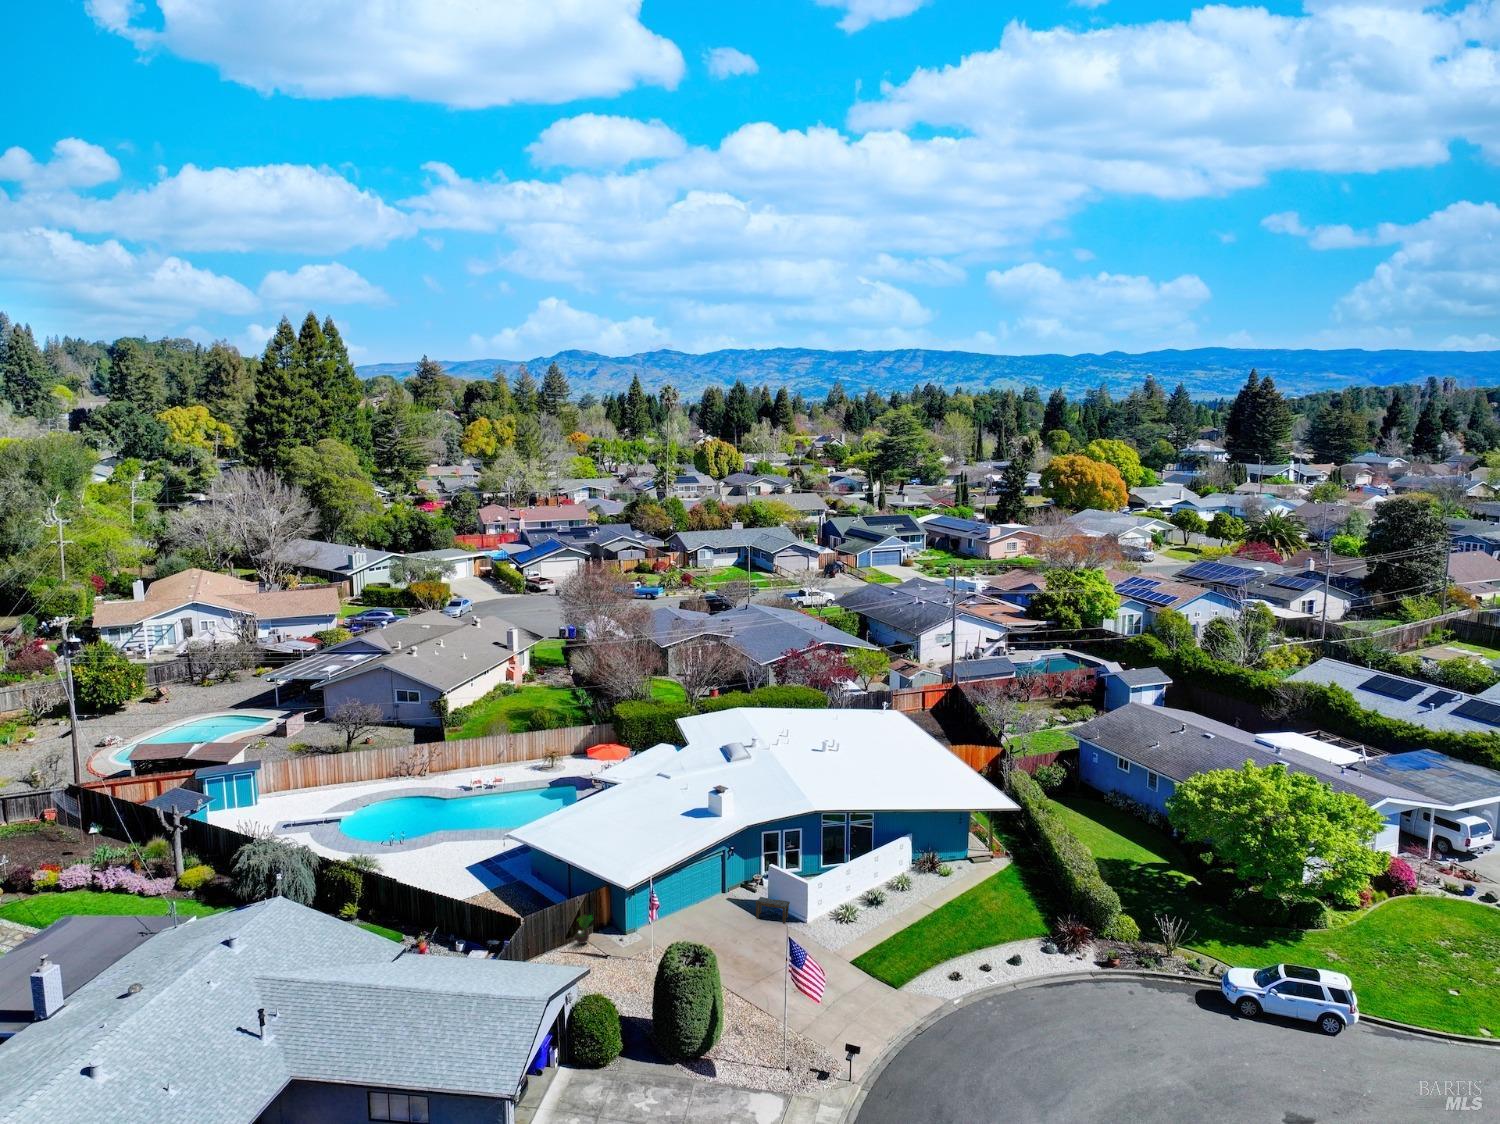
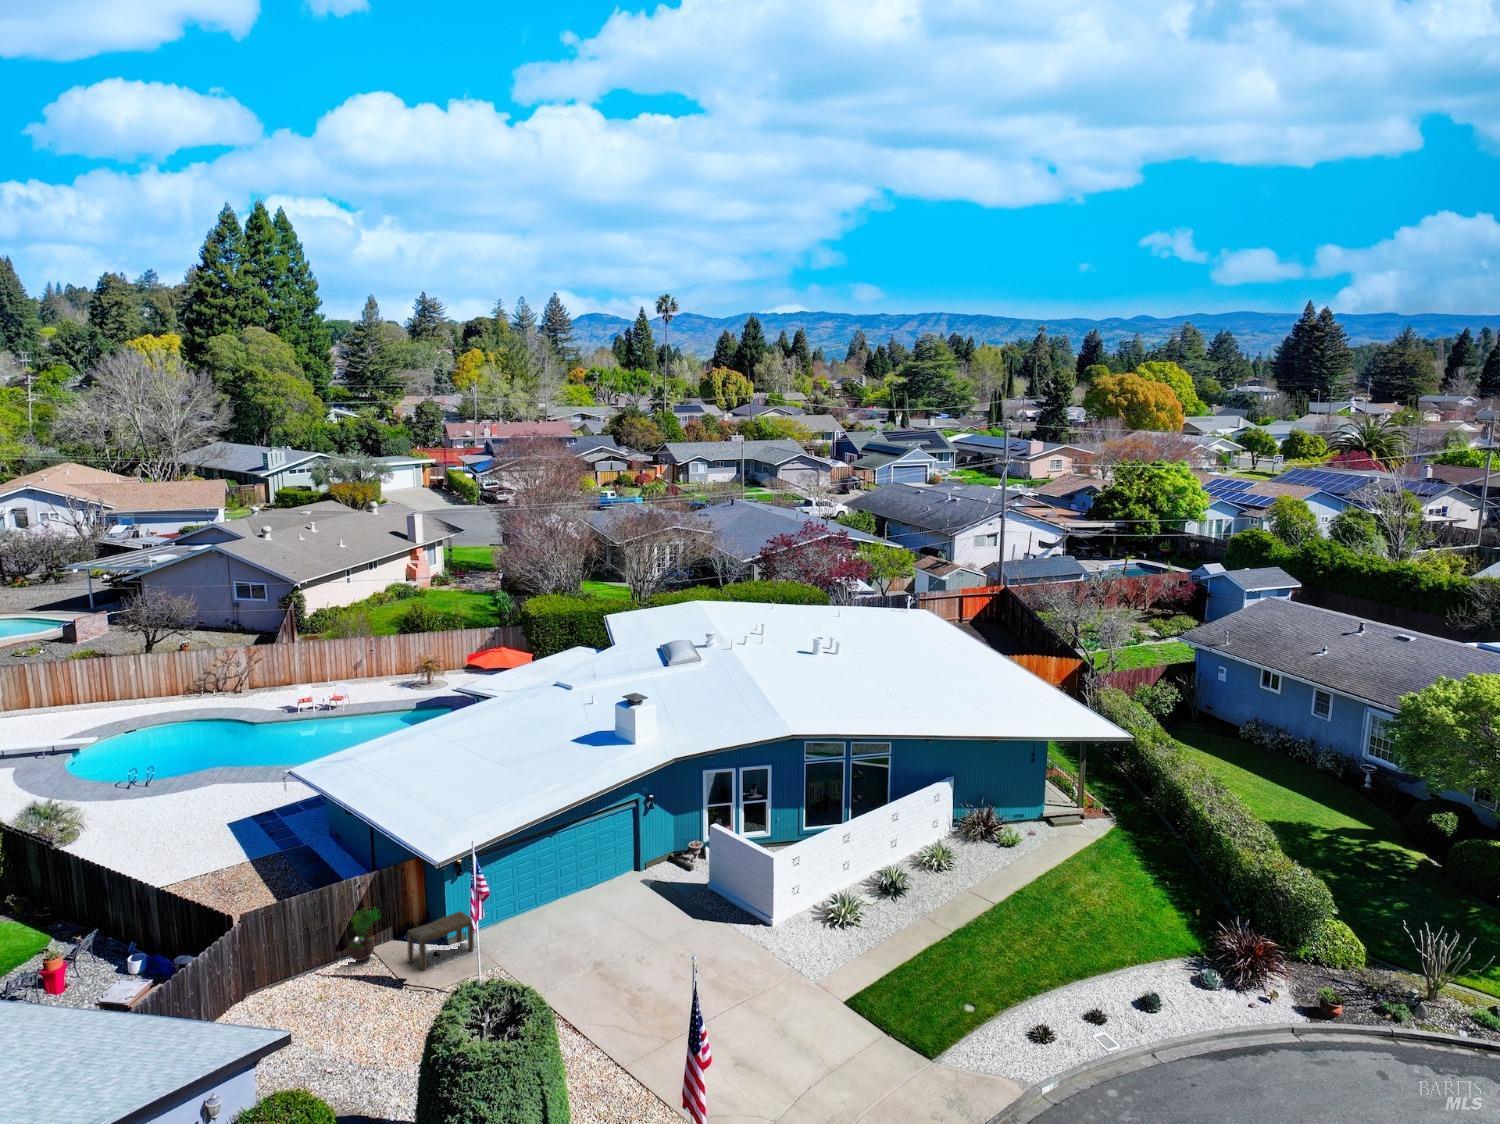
bench: present [756,897,790,924] -> present [407,911,474,970]

